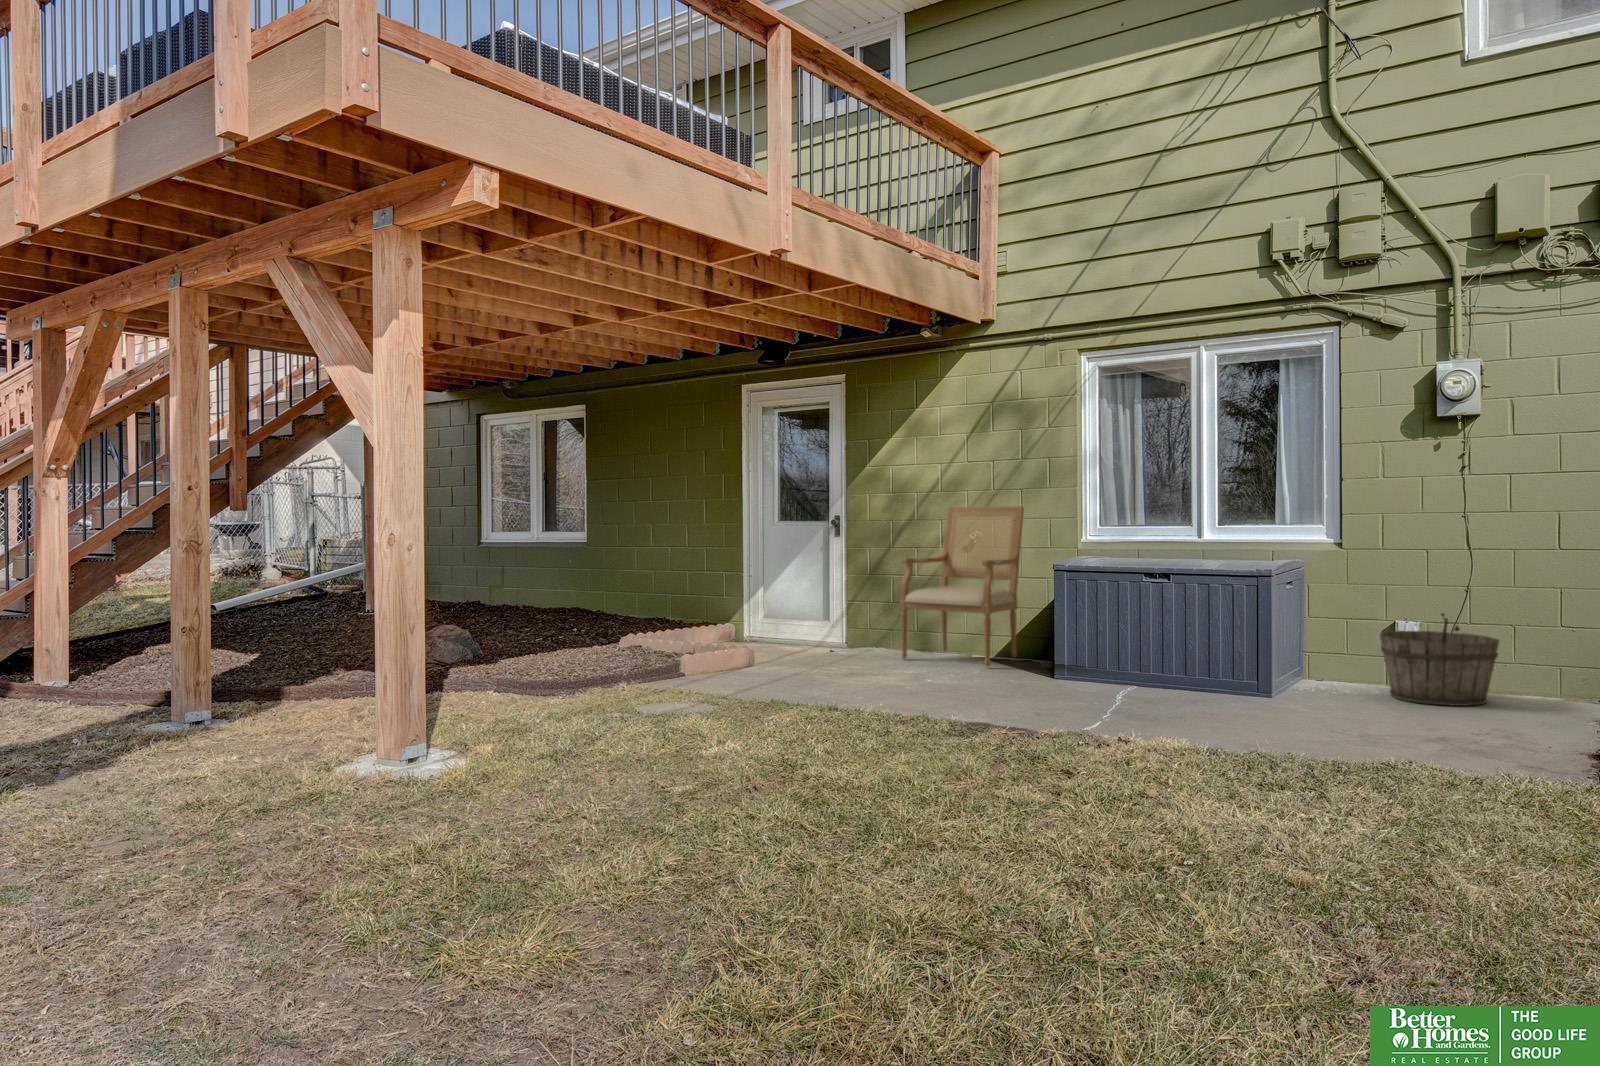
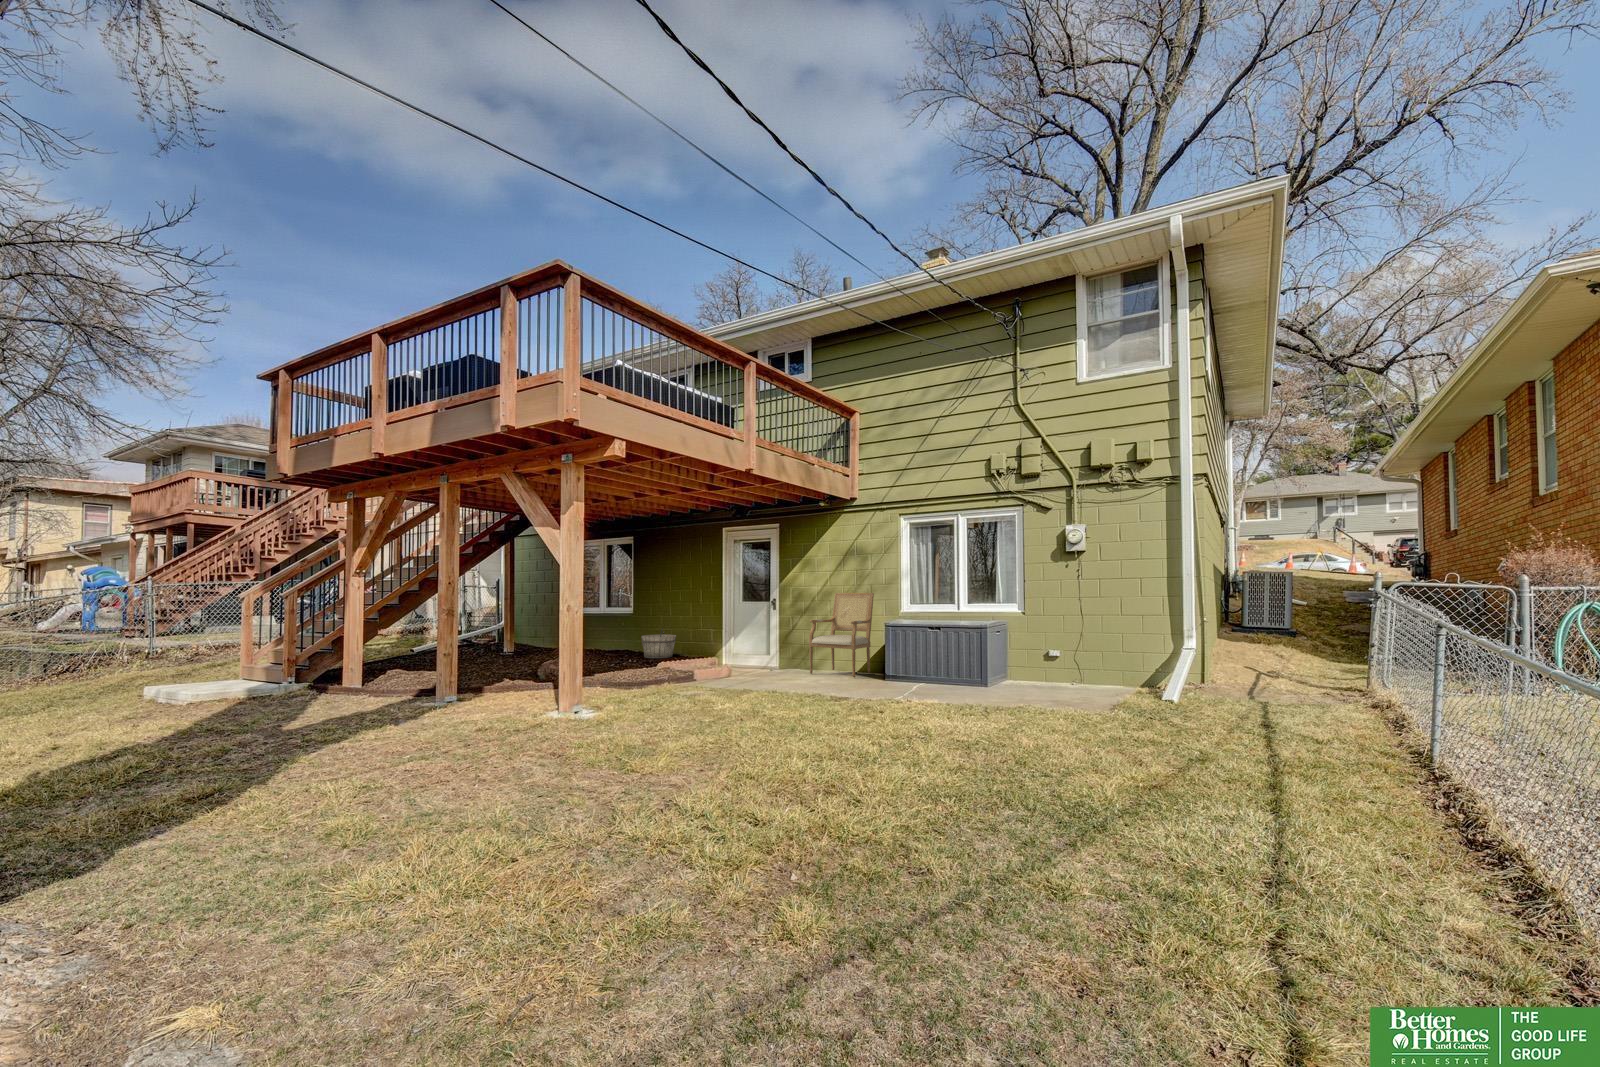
wooden bucket: present [1380,613,1499,706] -> present [641,628,676,658]

